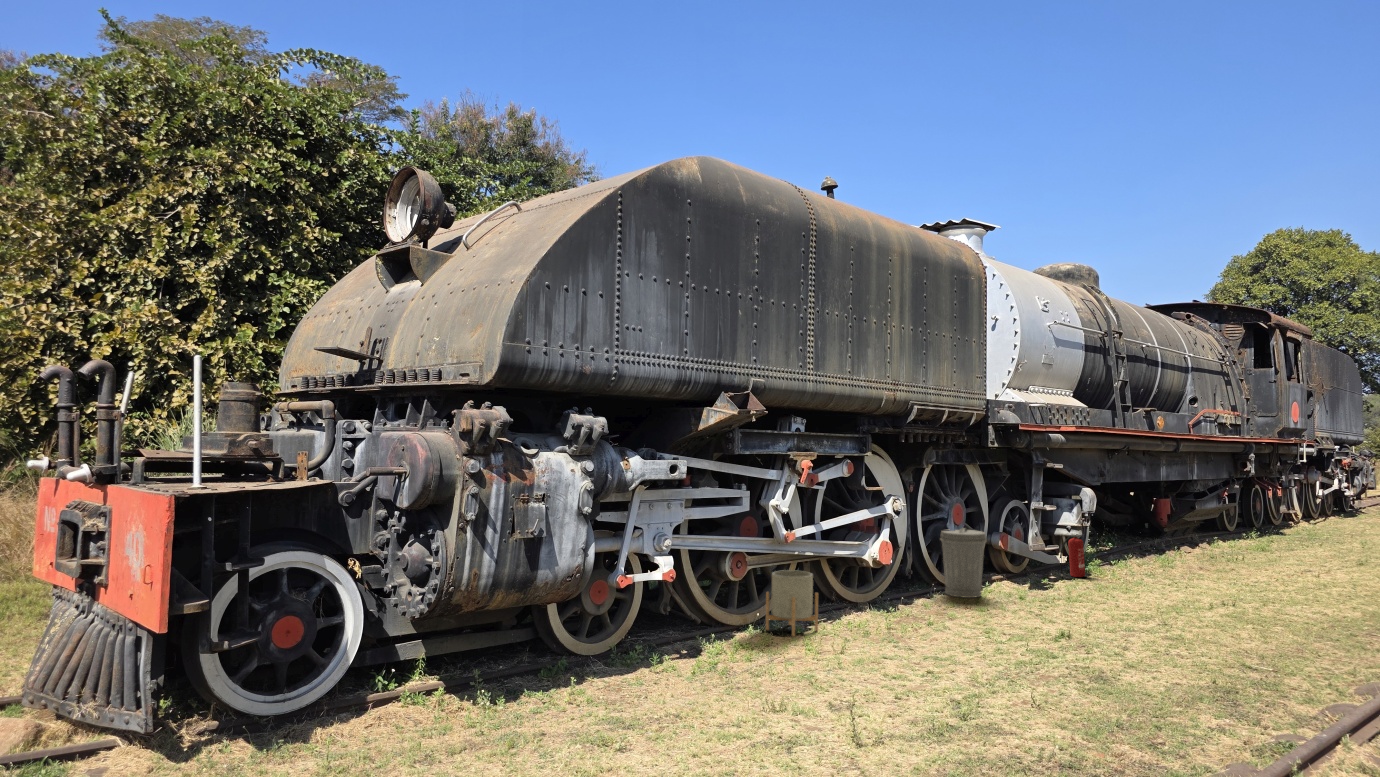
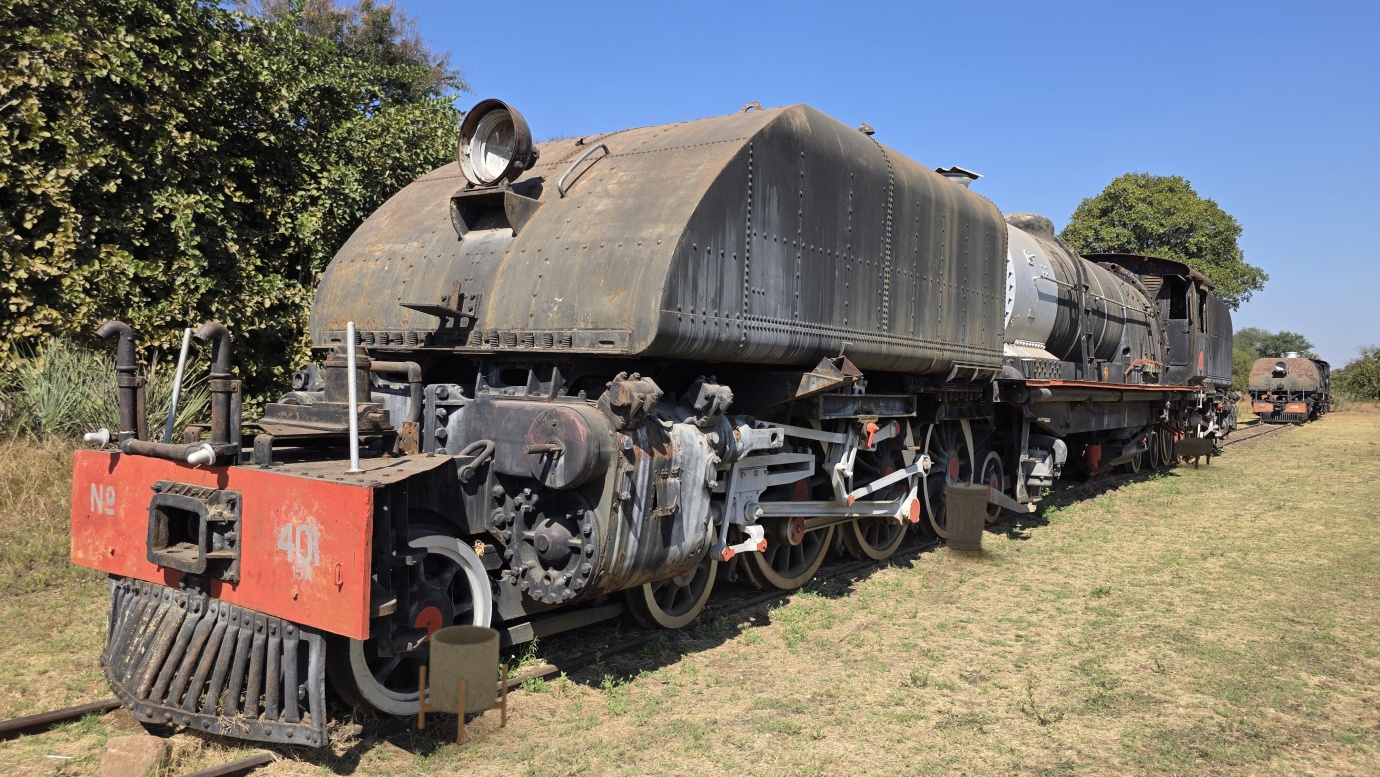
bench: none [1279,495,1327,528] -> present [1174,438,1212,469]
fire extinguisher: present [1060,534,1085,579] -> none [1035,478,1055,527]
planter: present [766,570,818,637] -> present [418,625,508,745]

